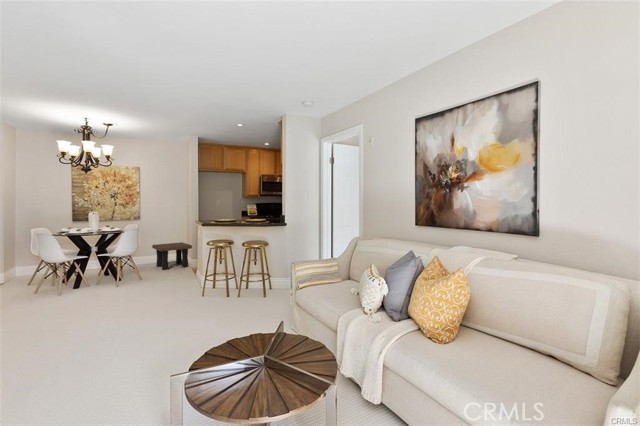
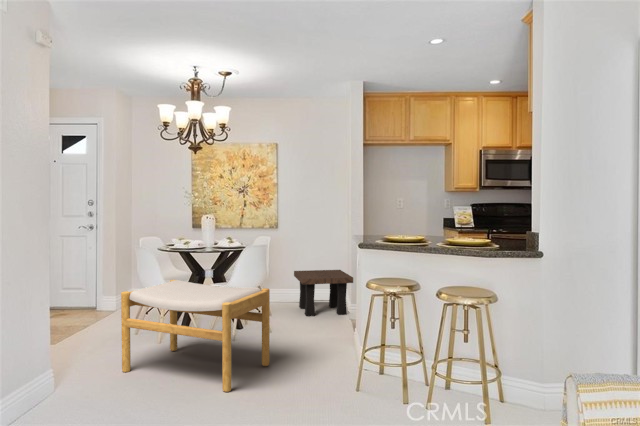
footstool: none [45,250,150,309] -> present [121,280,270,392]

